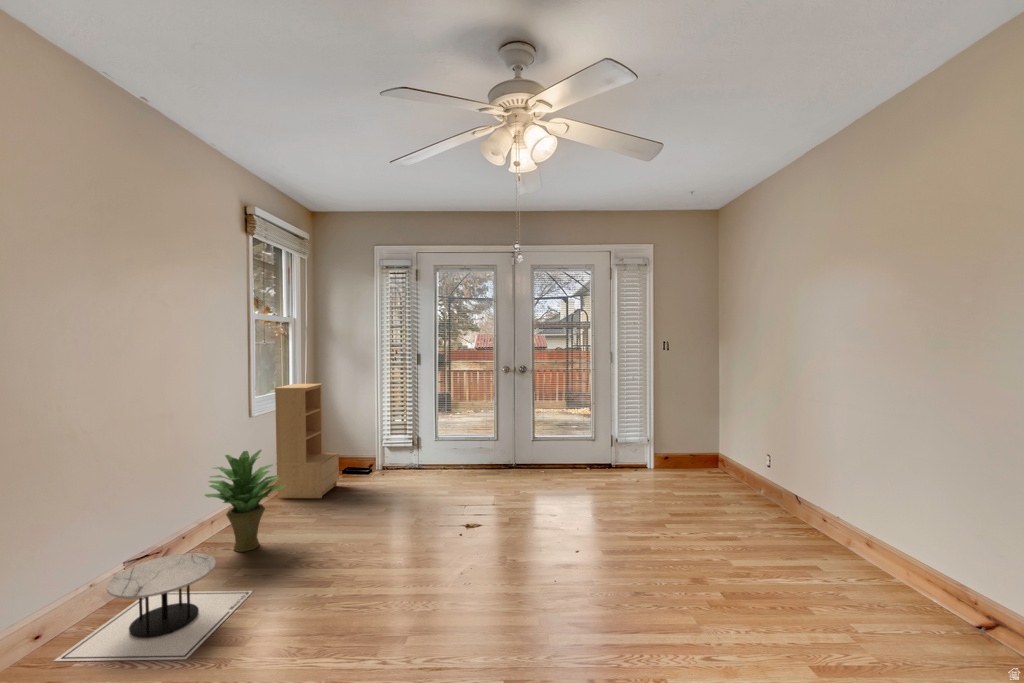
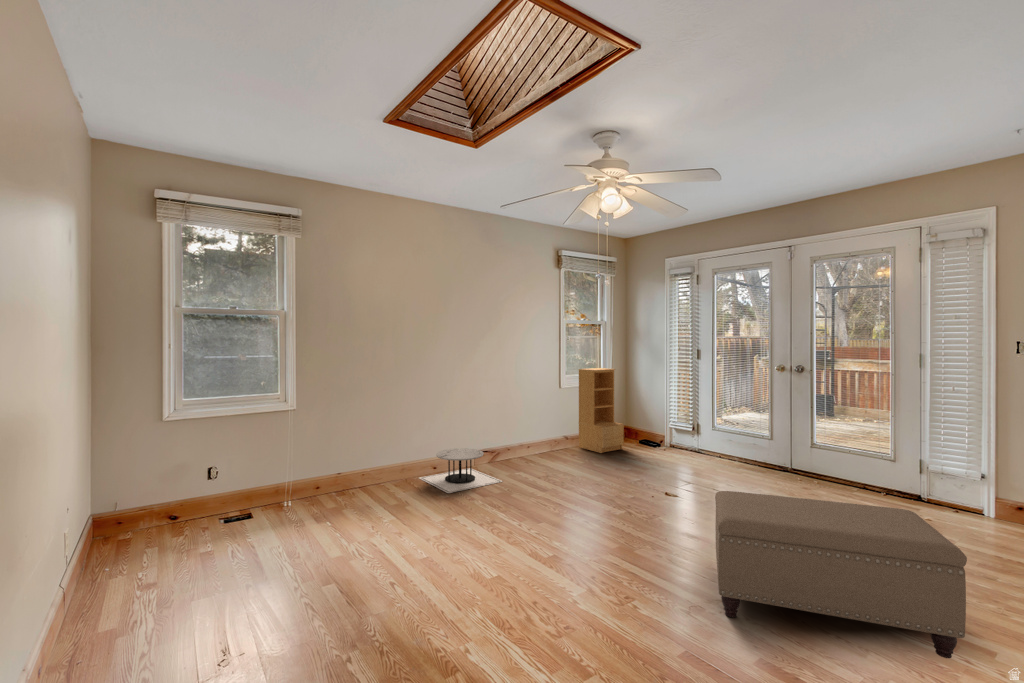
potted plant: present [205,450,286,552] -> none [505,404,551,466]
ottoman: none [635,479,822,629] -> present [715,491,967,658]

